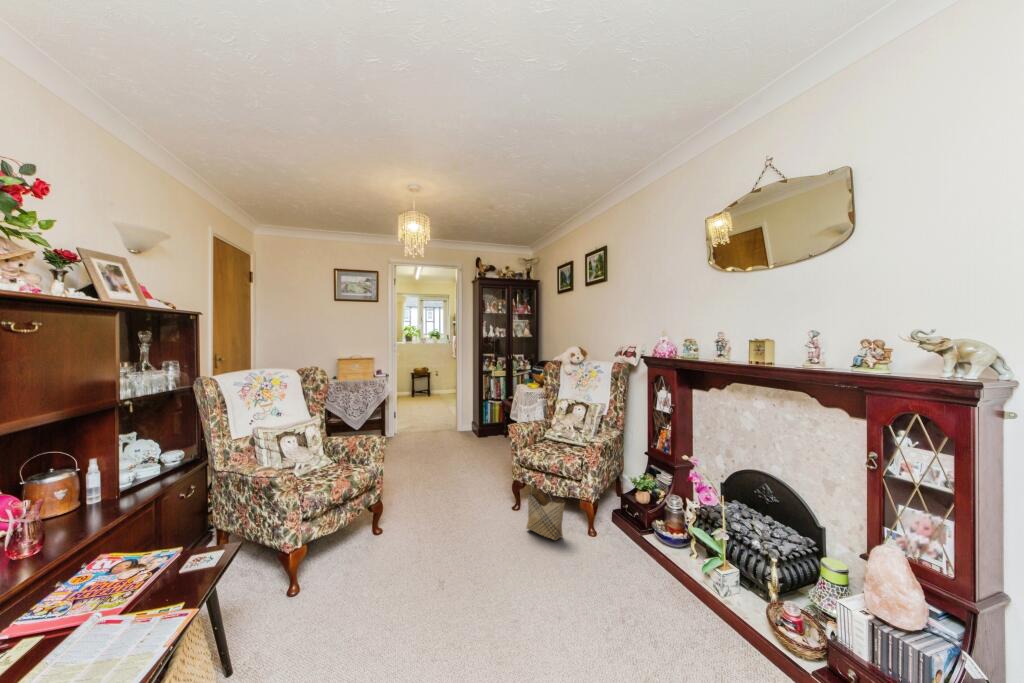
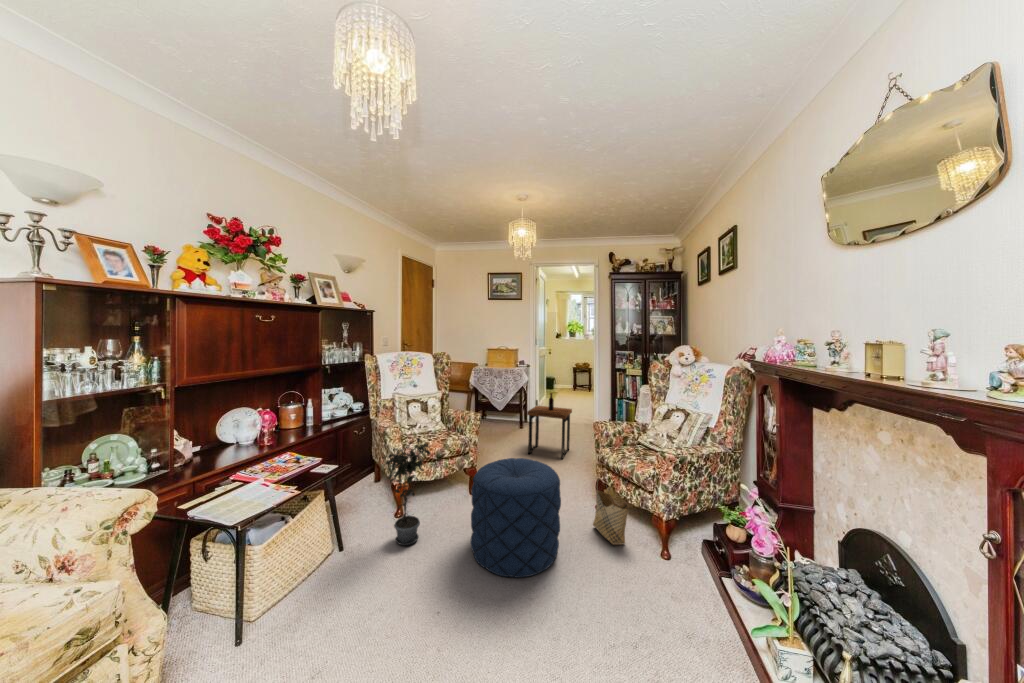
side table: none [410,403,454,476] -> present [527,393,572,459]
pouf: none [420,476,520,612] -> present [470,458,561,577]
potted plant: none [300,479,366,628] -> present [383,438,431,545]

